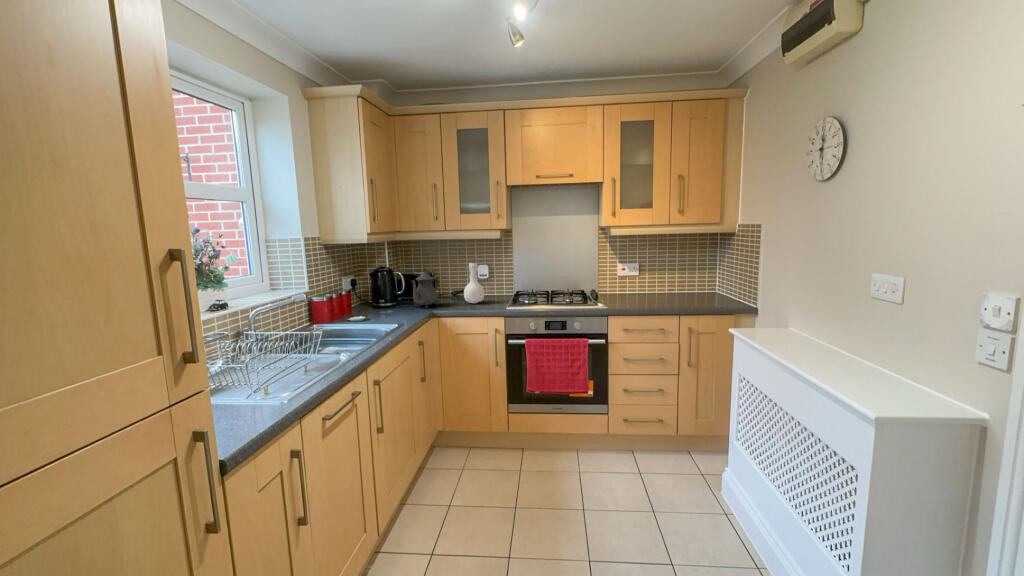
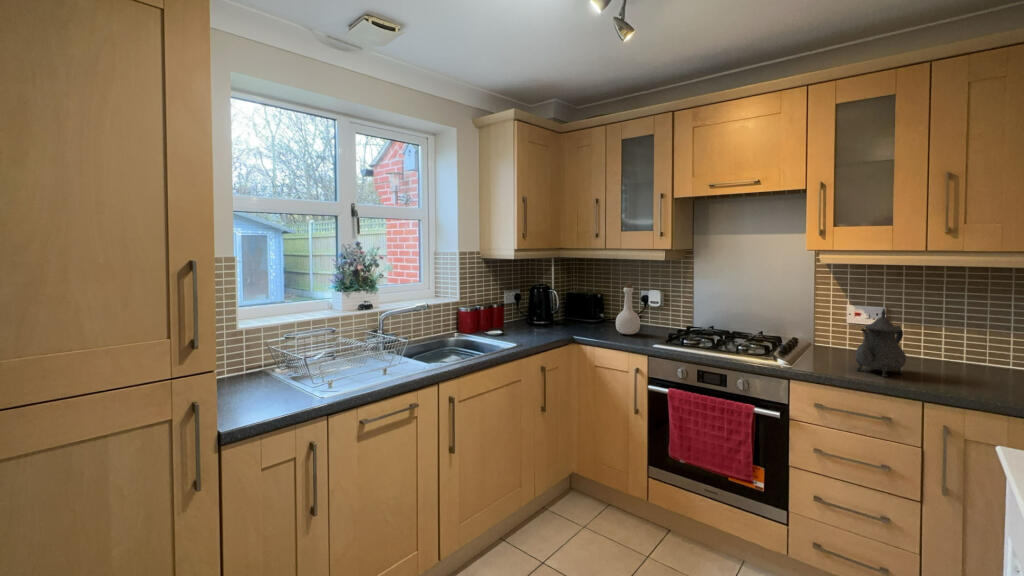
teapot: present [411,267,439,308] -> present [856,308,906,377]

